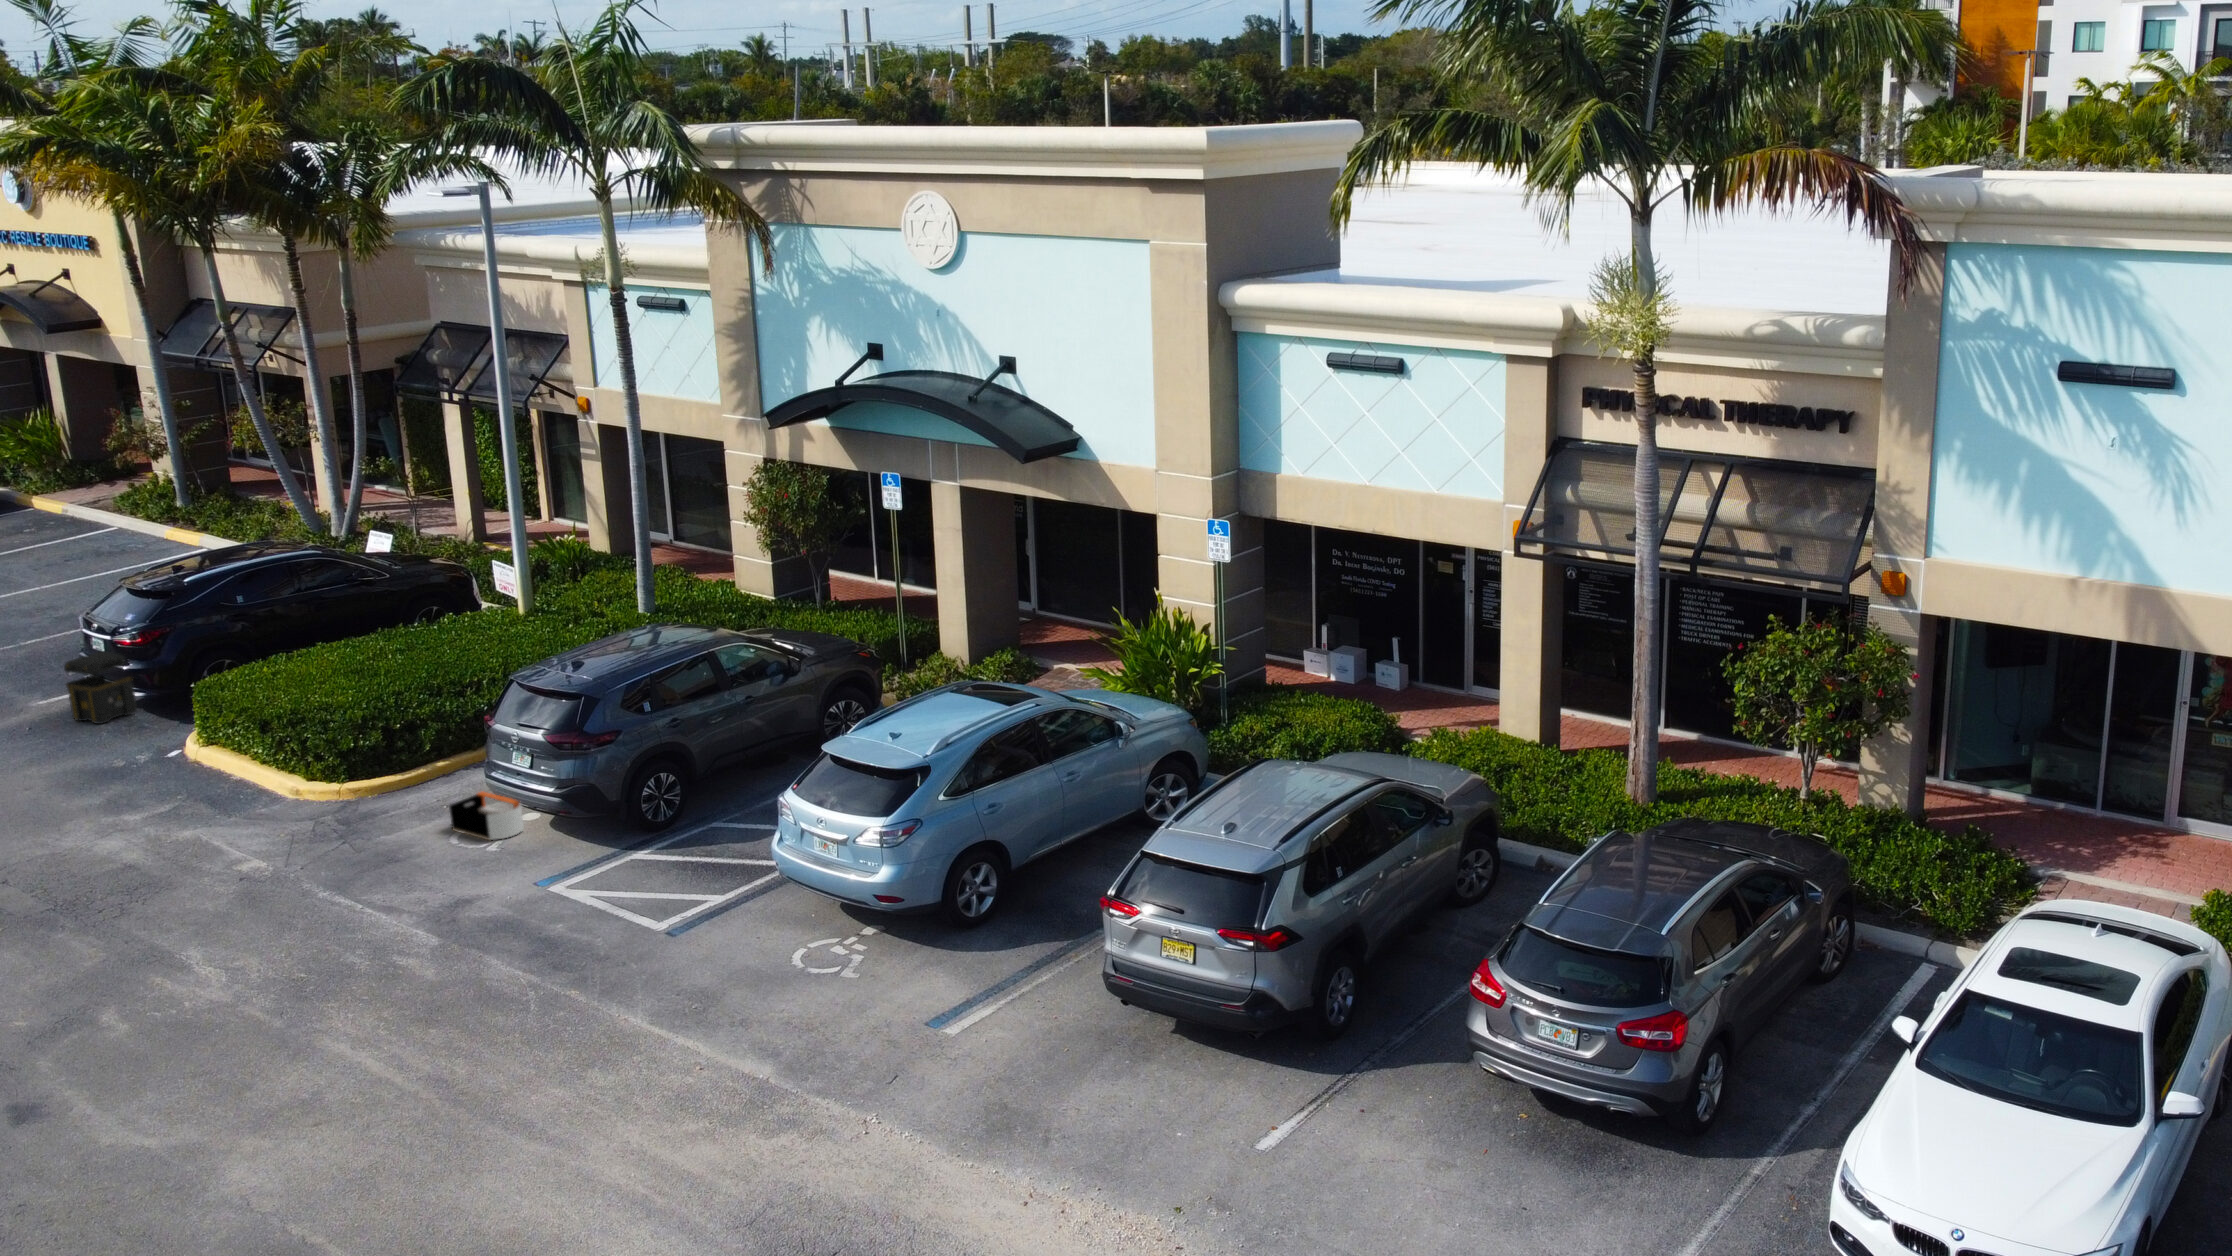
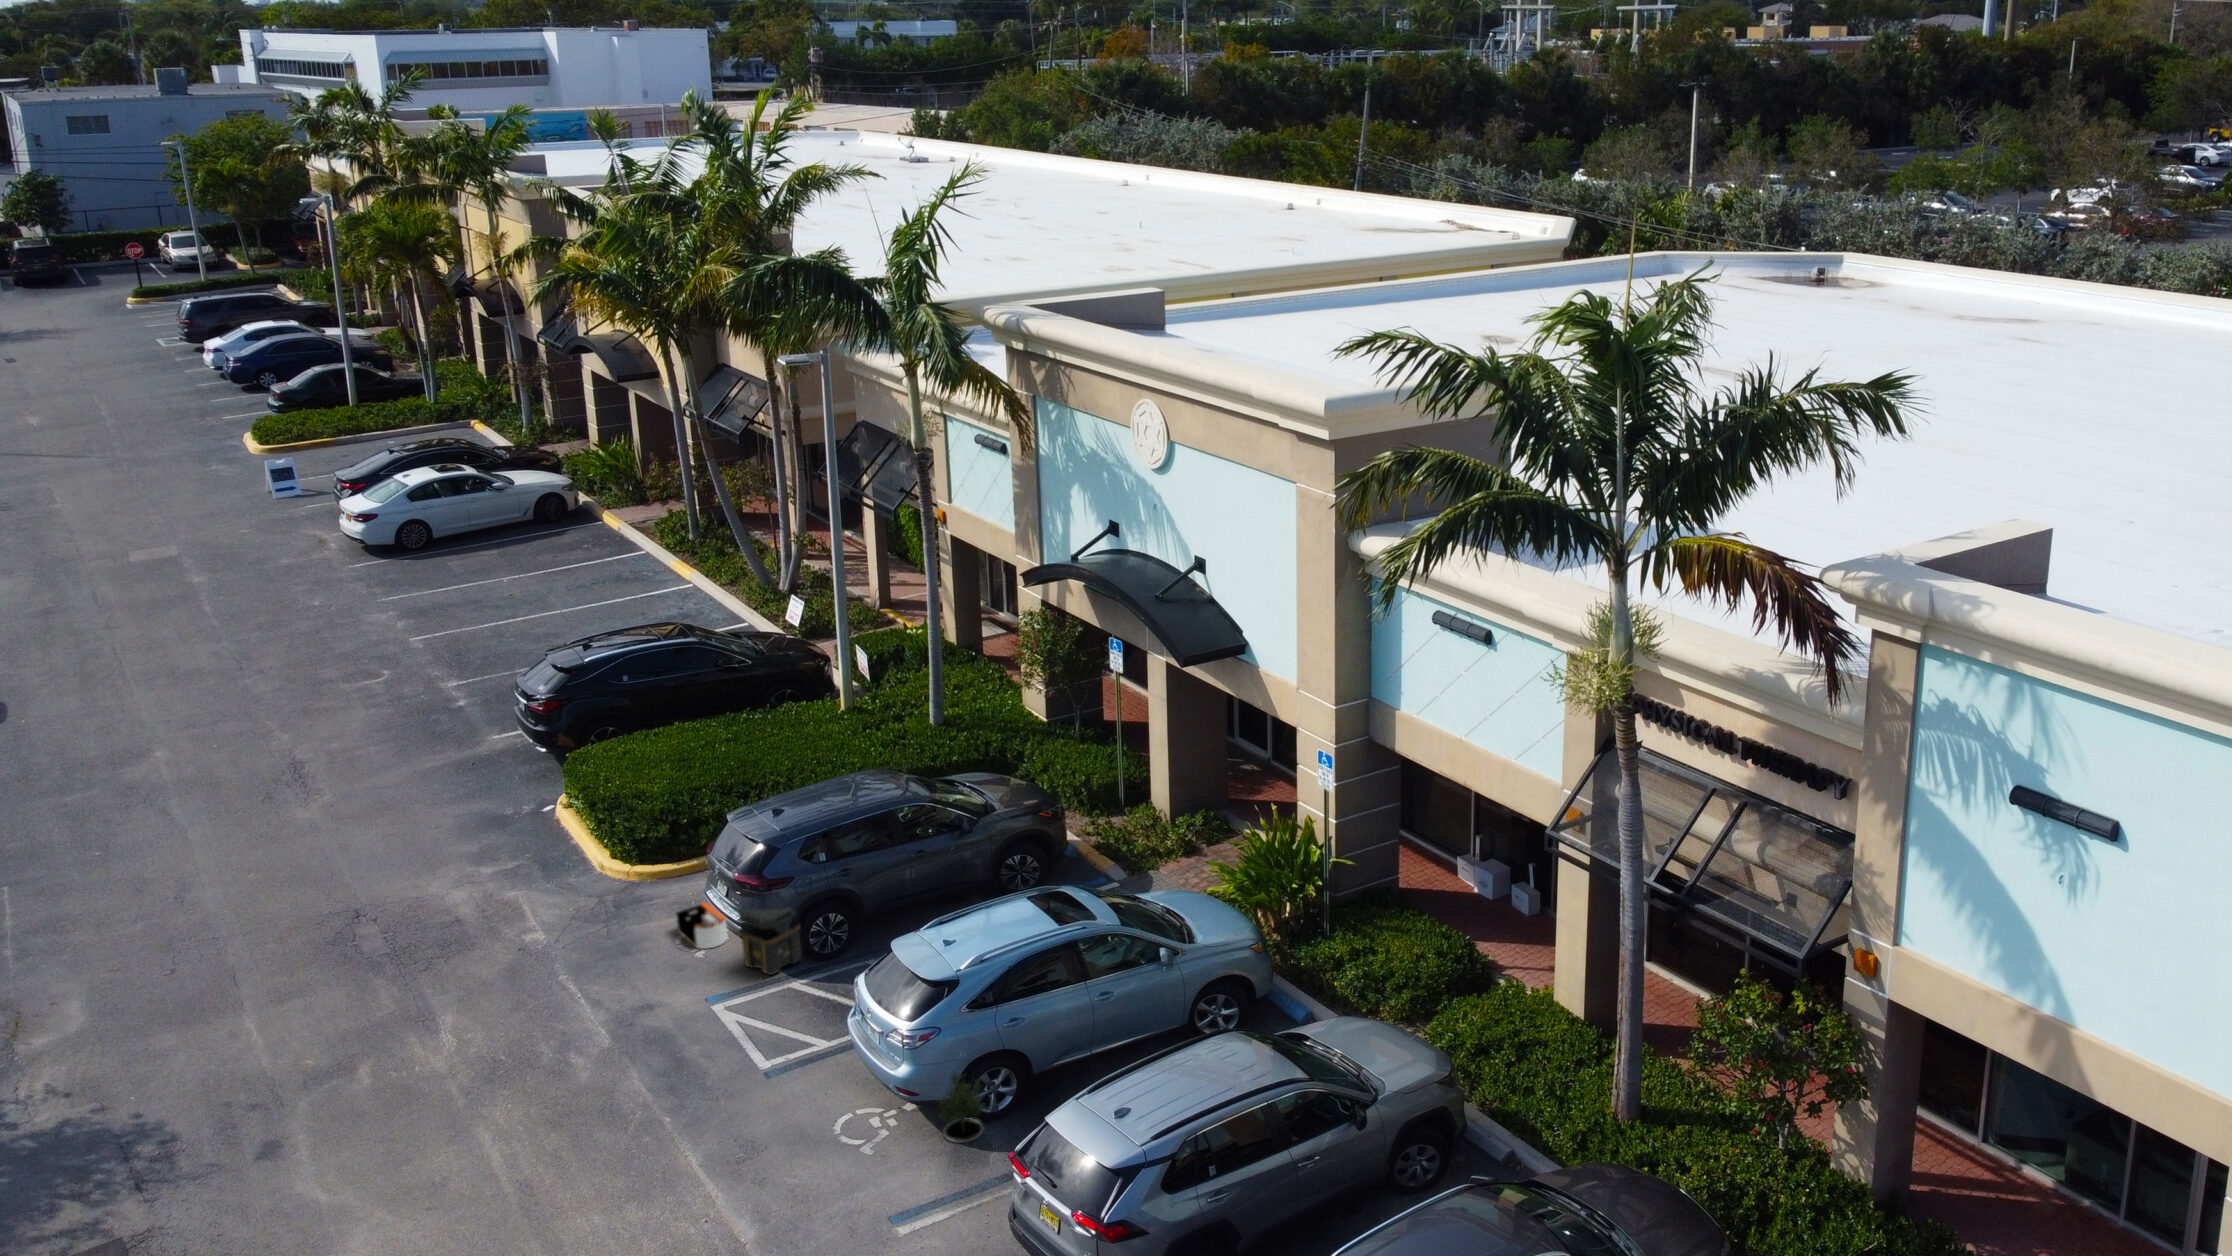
toolbox: present [64,652,137,724] -> present [740,908,801,975]
potted tree: none [929,862,983,949] -> present [938,1069,984,1143]

